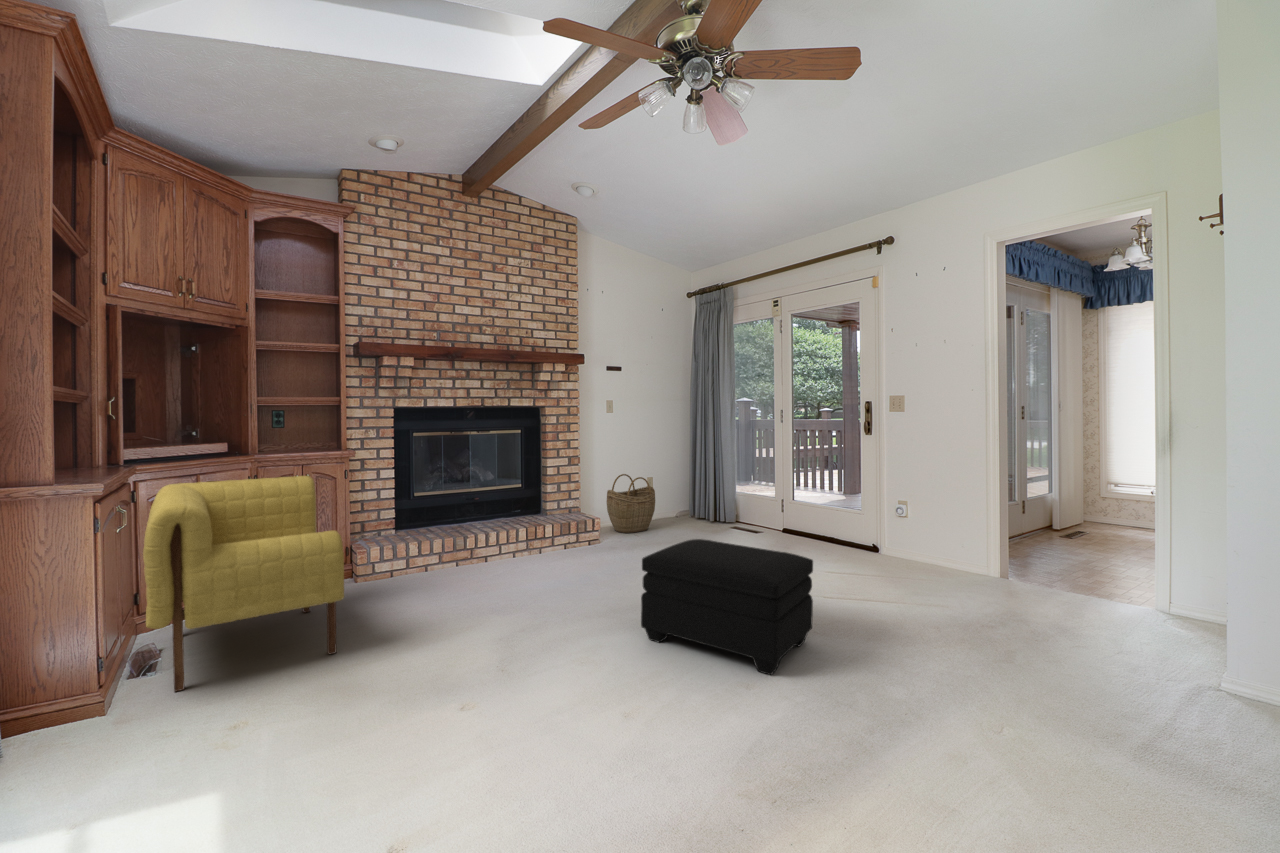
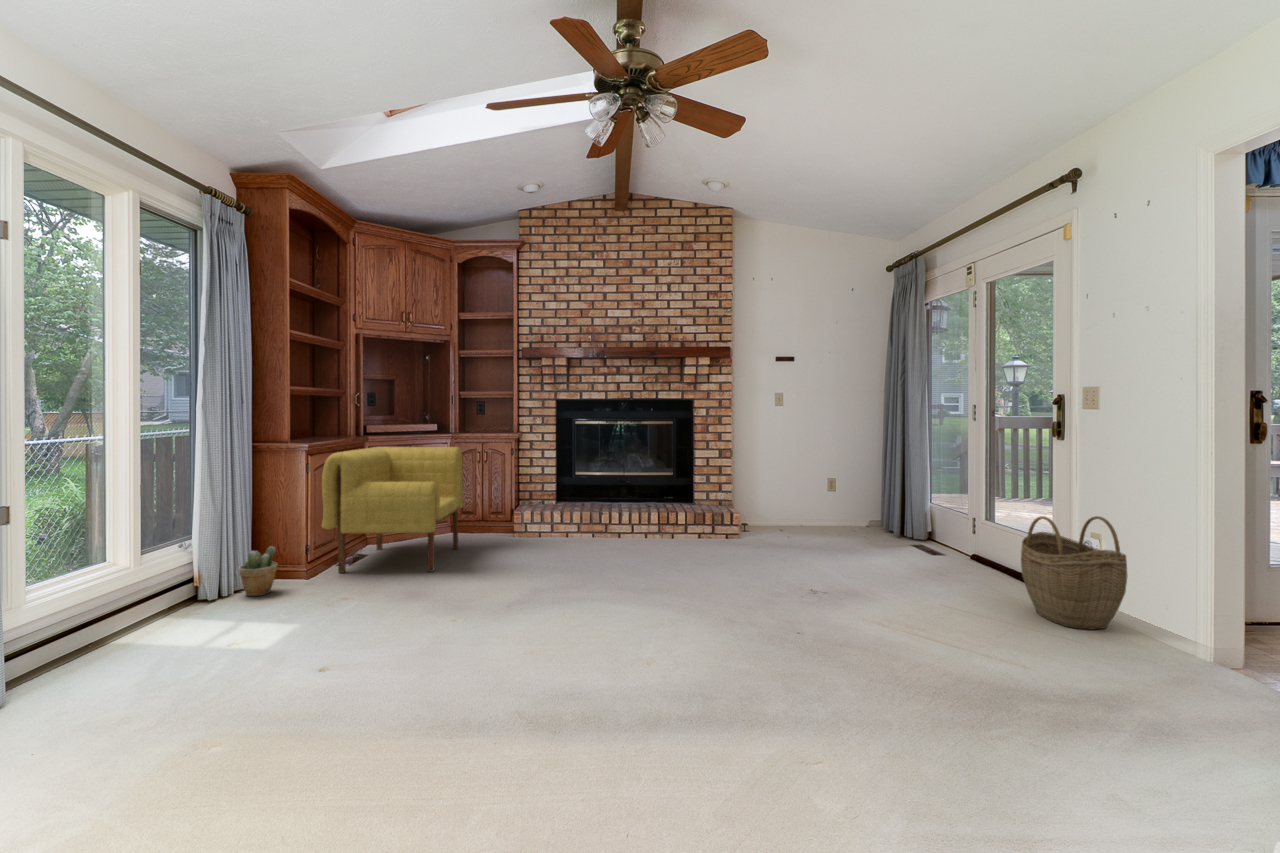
woven basket: present [607,474,655,533] -> present [1021,516,1127,629]
ottoman: present [641,539,813,675] -> none [629,520,782,649]
potted plant: none [22,682,107,784] -> present [238,546,277,596]

